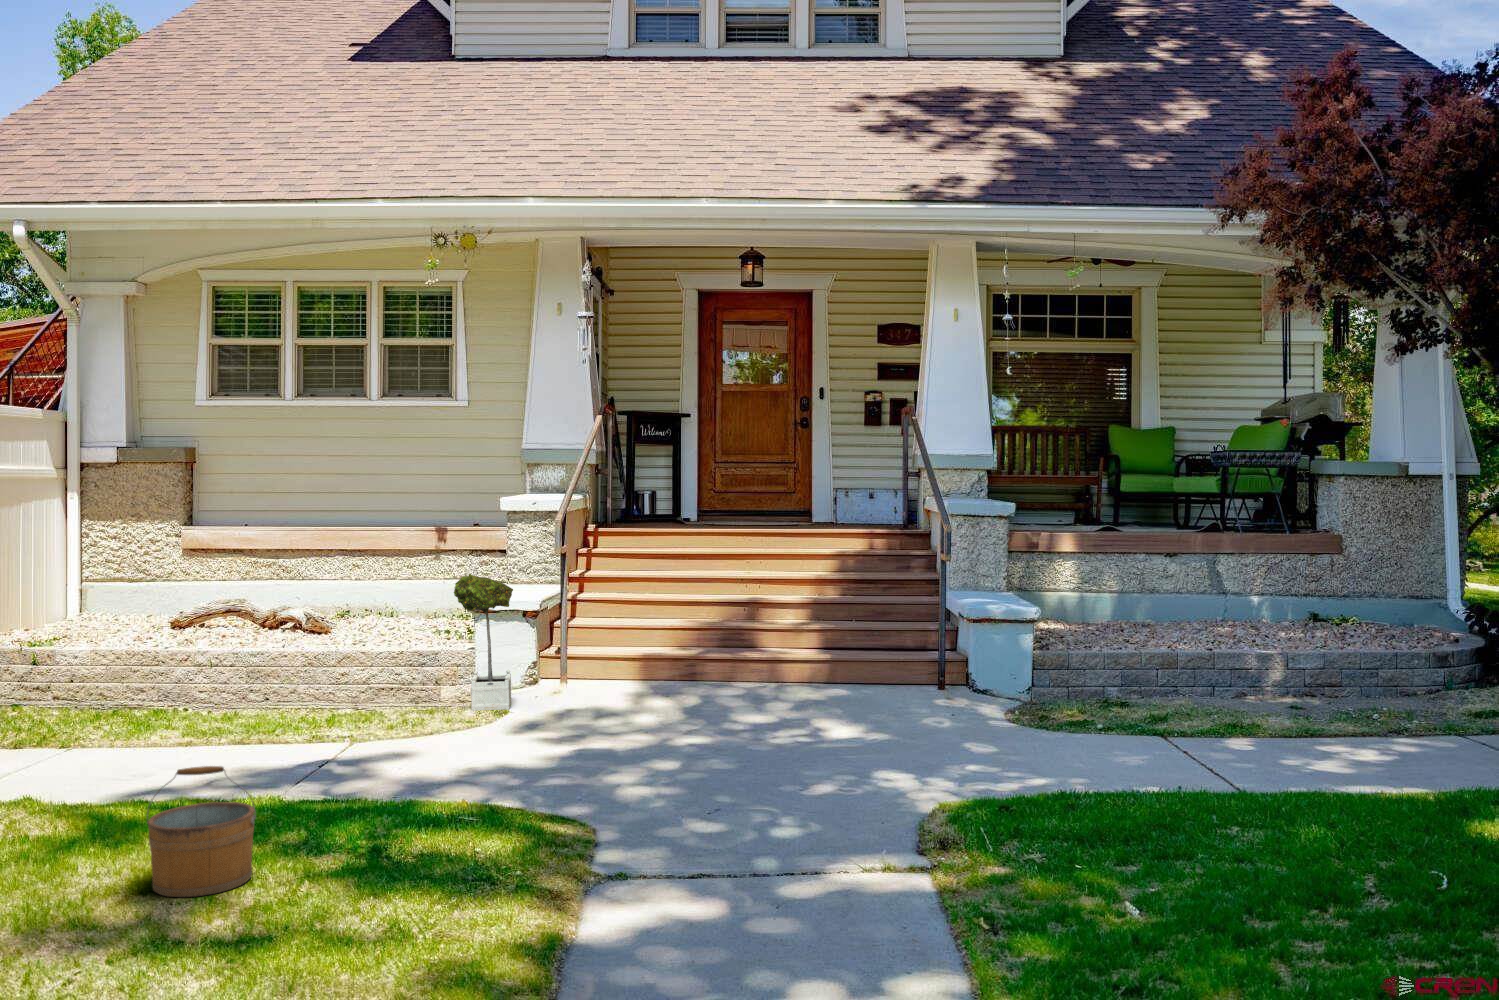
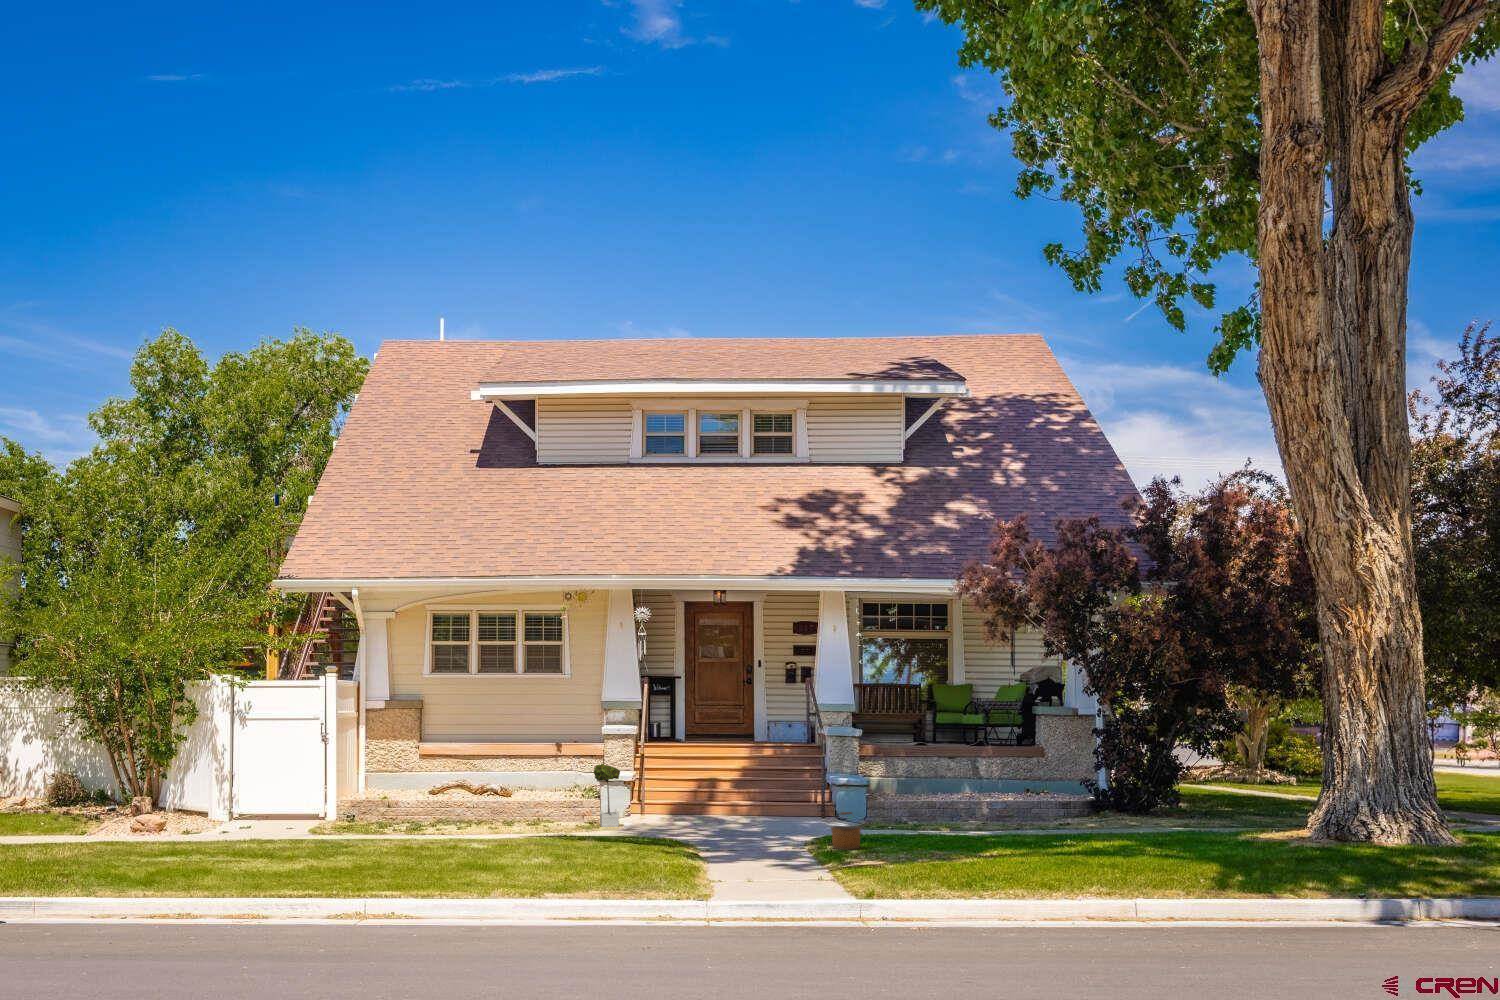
bucket: present [147,766,256,897] -> present [831,812,861,850]

